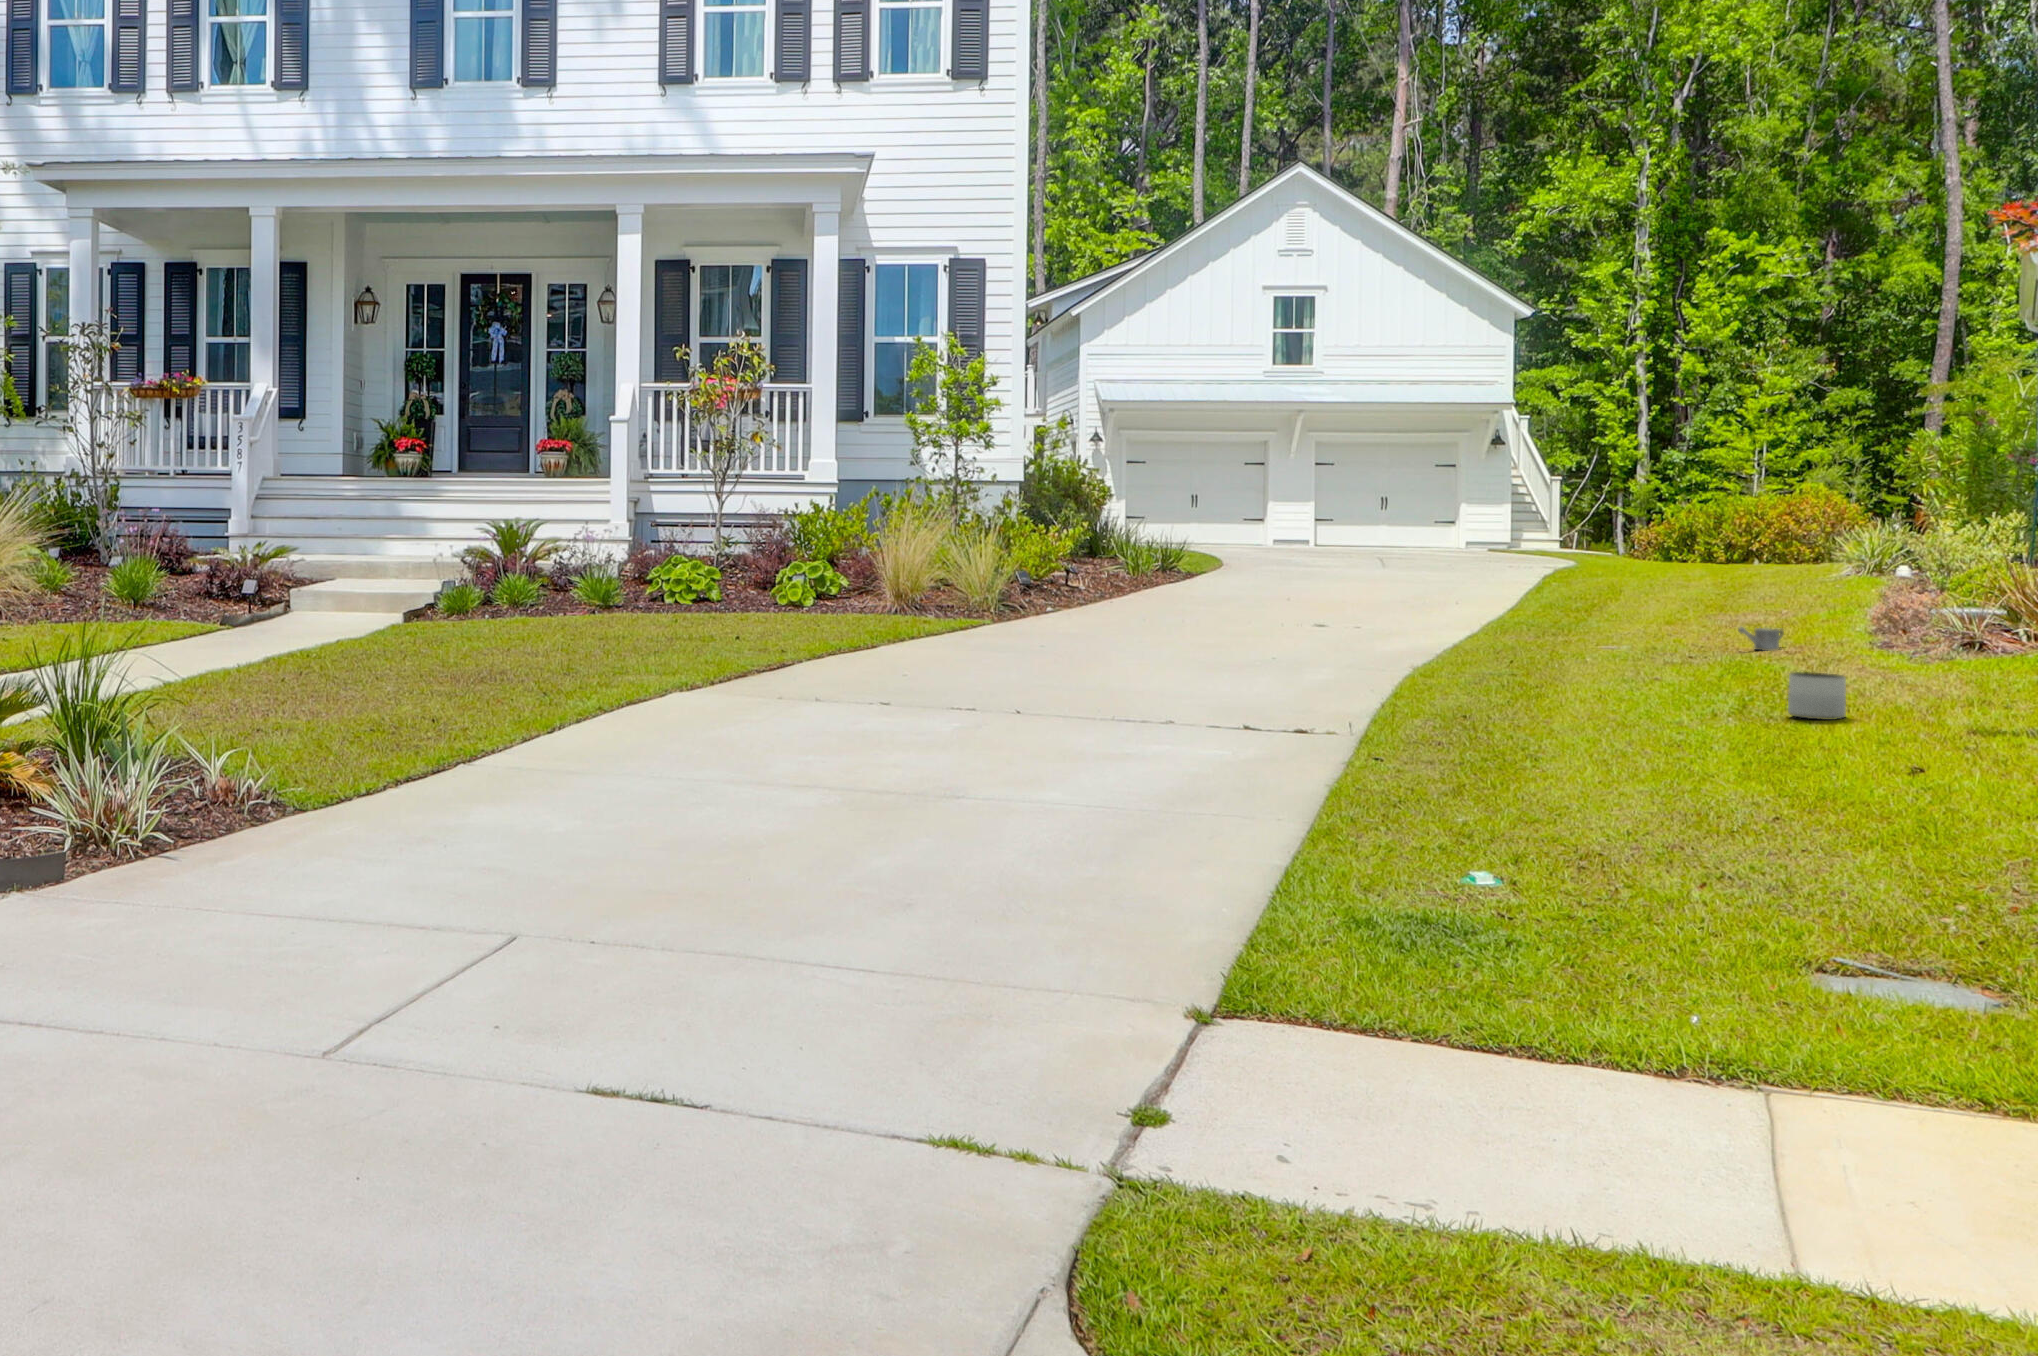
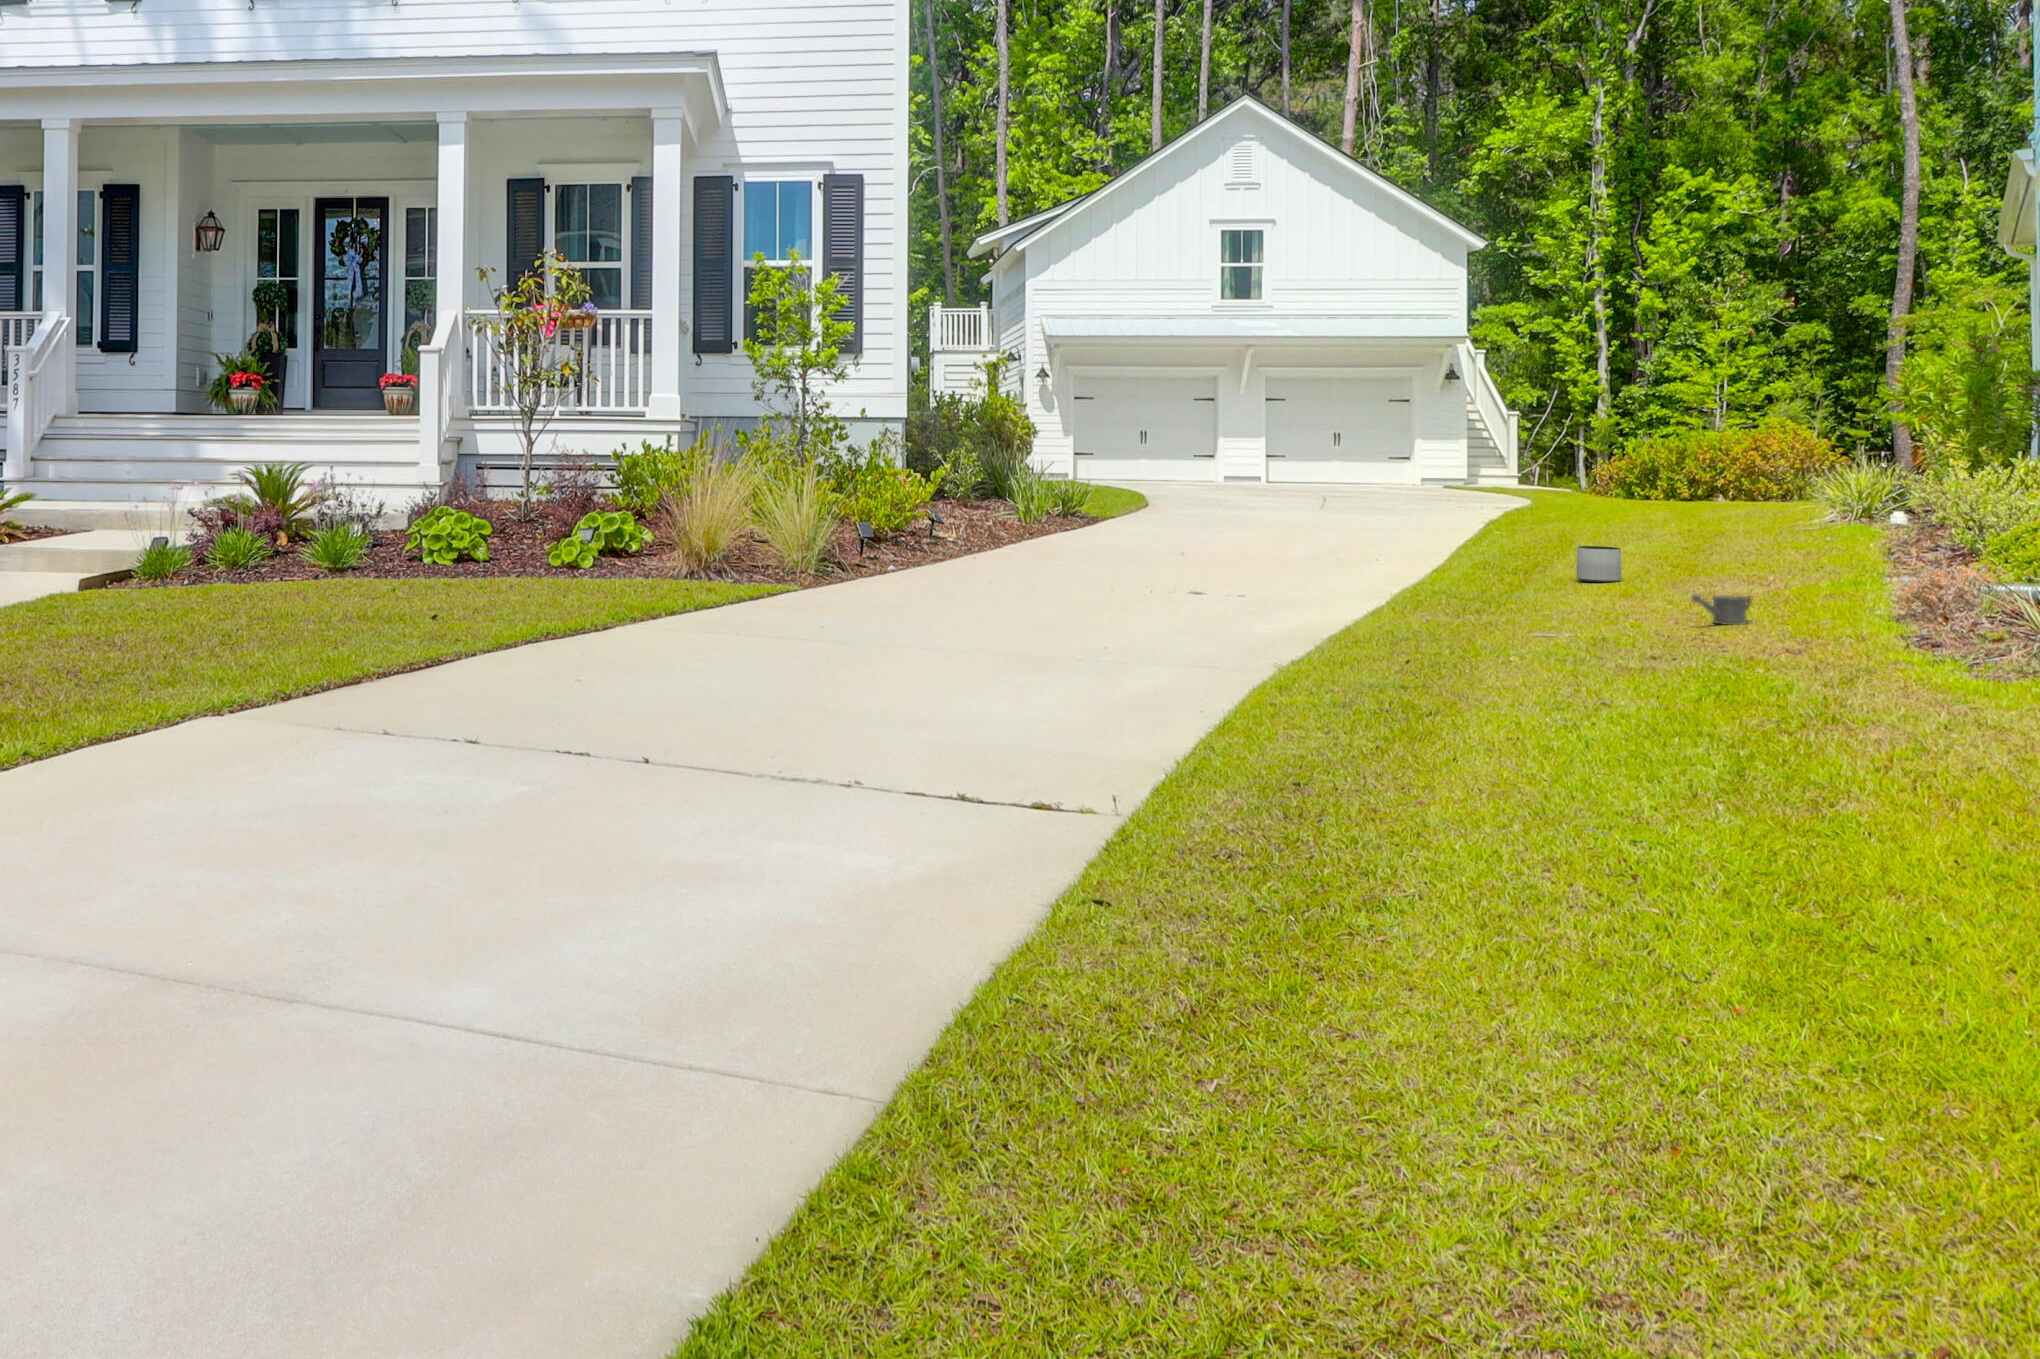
planter: present [1788,672,1846,720] -> present [1577,546,1621,583]

